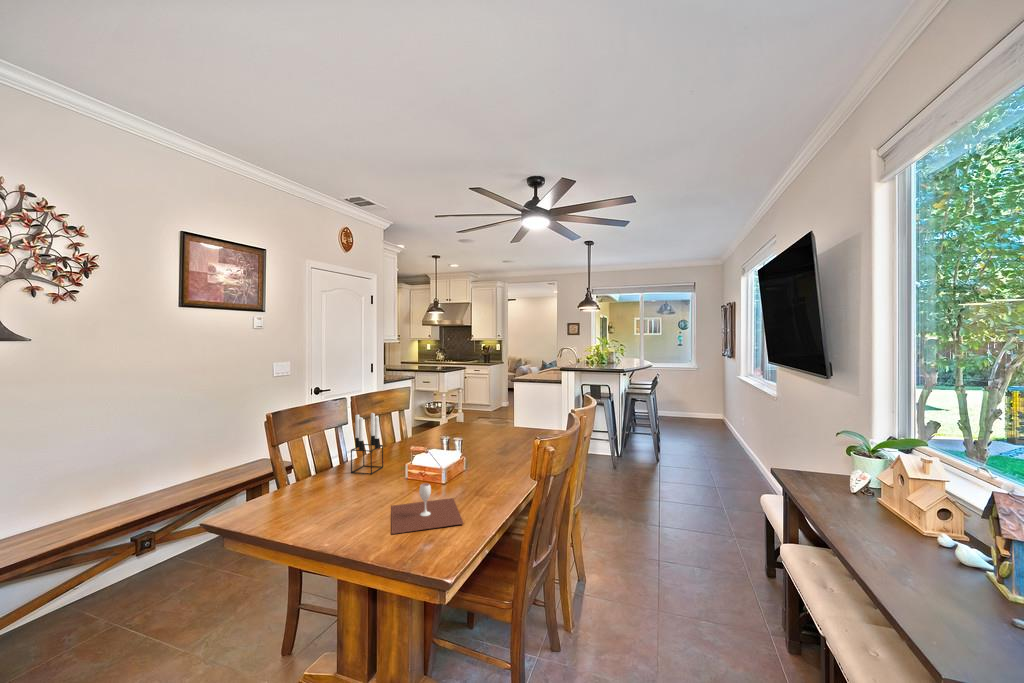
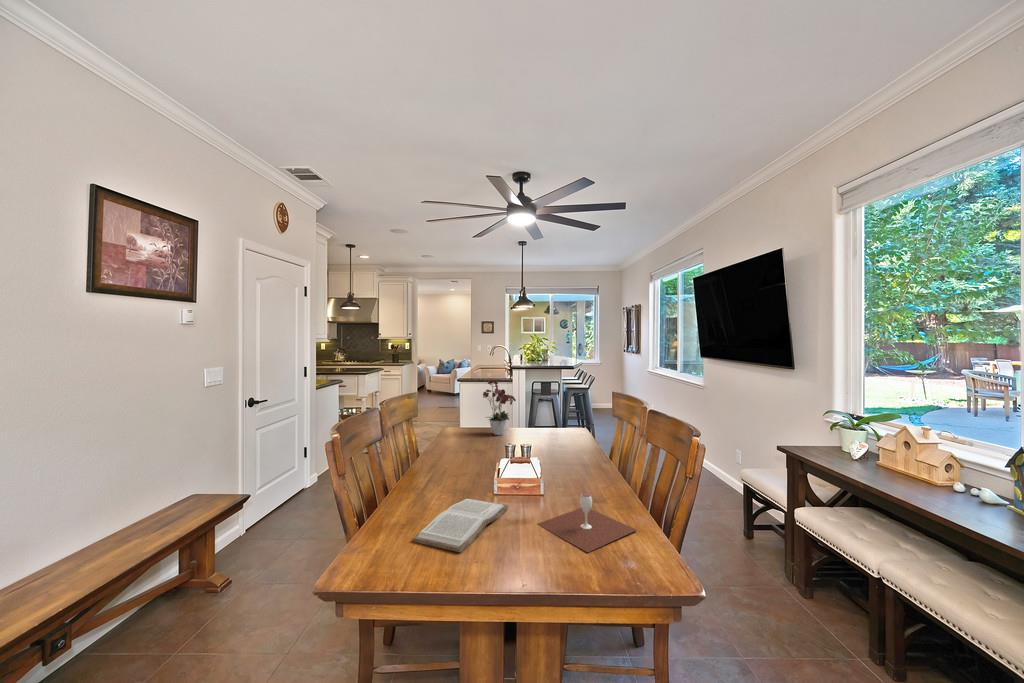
flower arrangement: none [469,375,499,430] -> present [483,379,516,435]
candle holder: present [351,413,383,474] -> none [432,423,462,496]
book: none [284,478,389,517] -> present [413,498,509,553]

